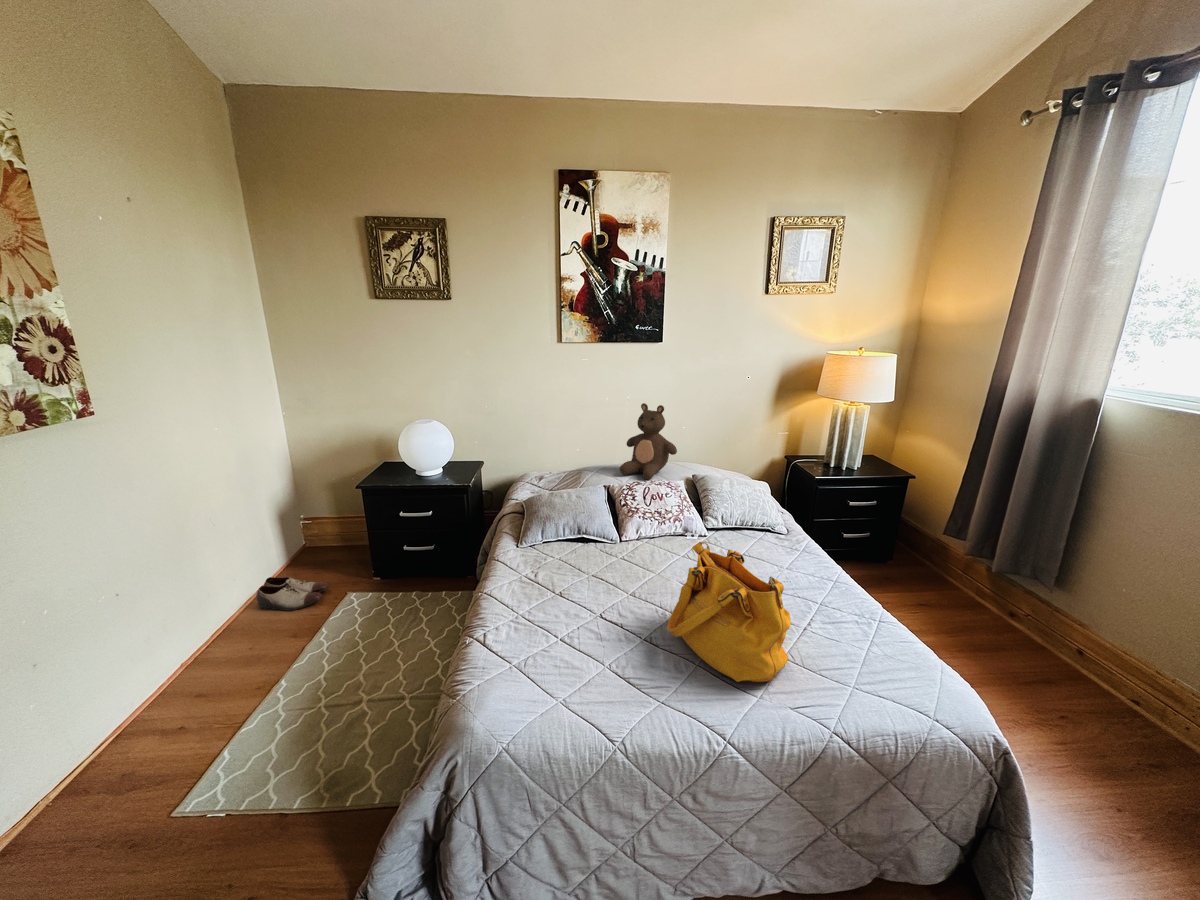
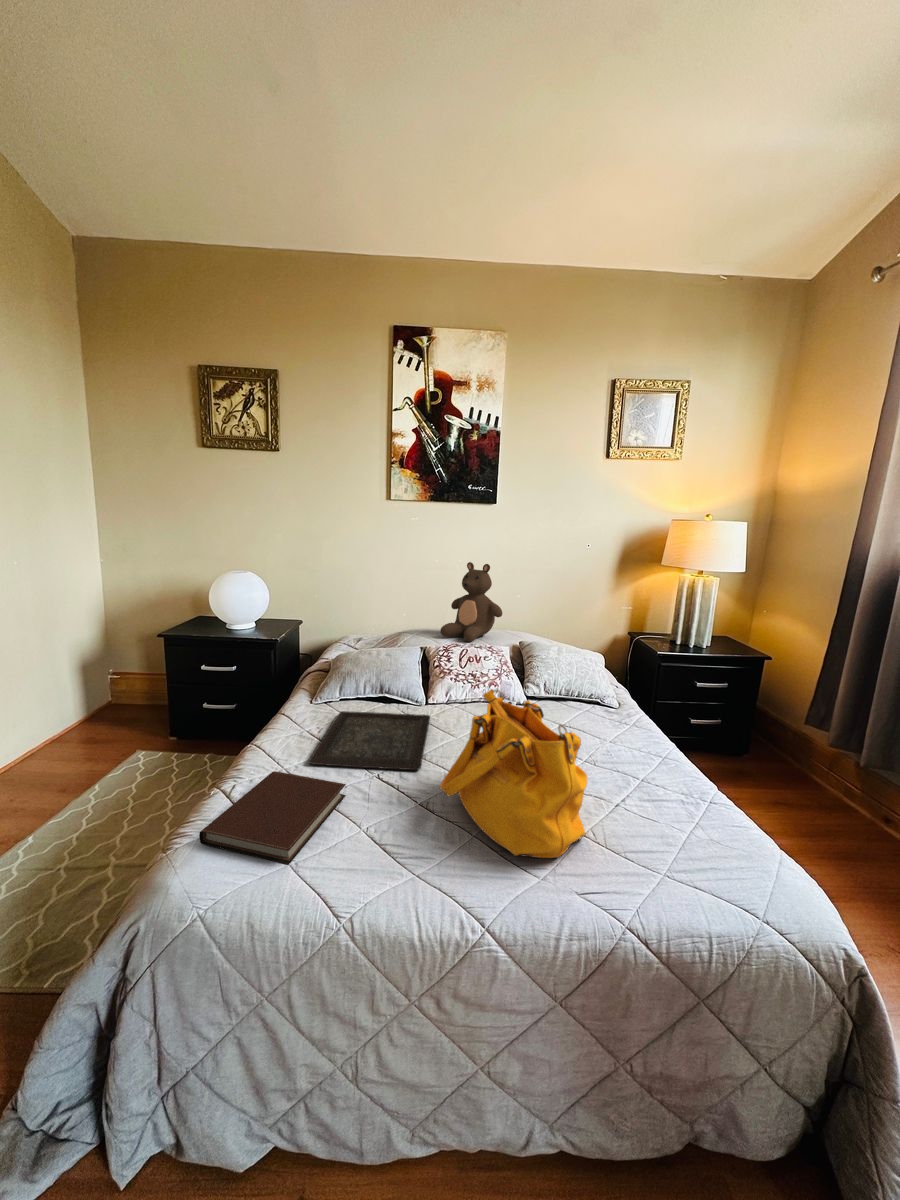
tray: none [541,556,637,611] -> present [309,711,430,770]
shoe: present [256,577,329,611] -> none [40,727,123,763]
notebook: none [481,621,583,702] -> present [199,771,346,864]

